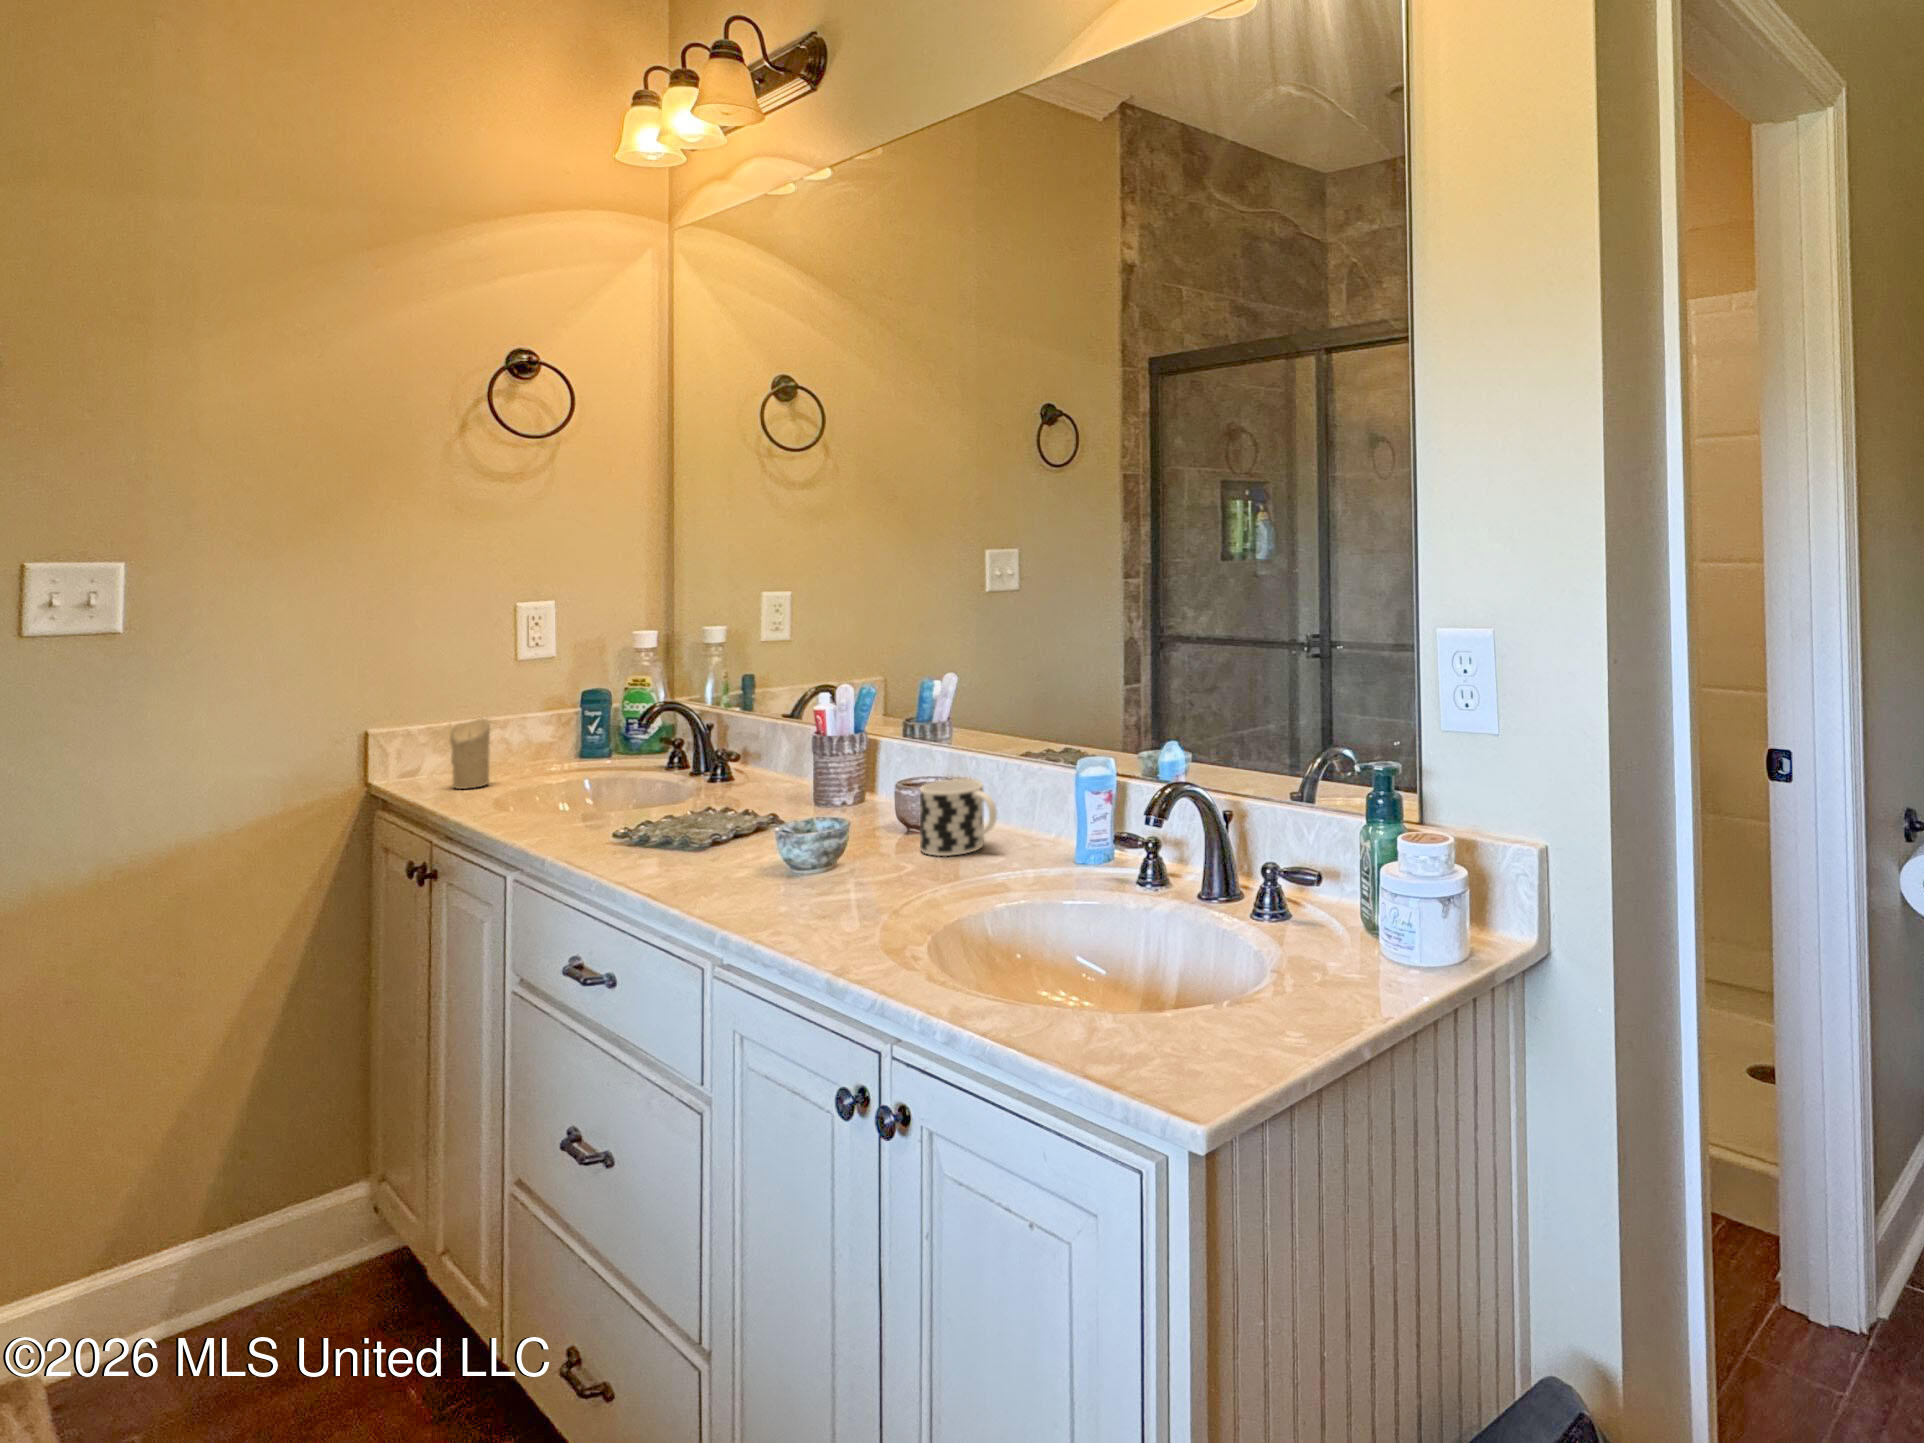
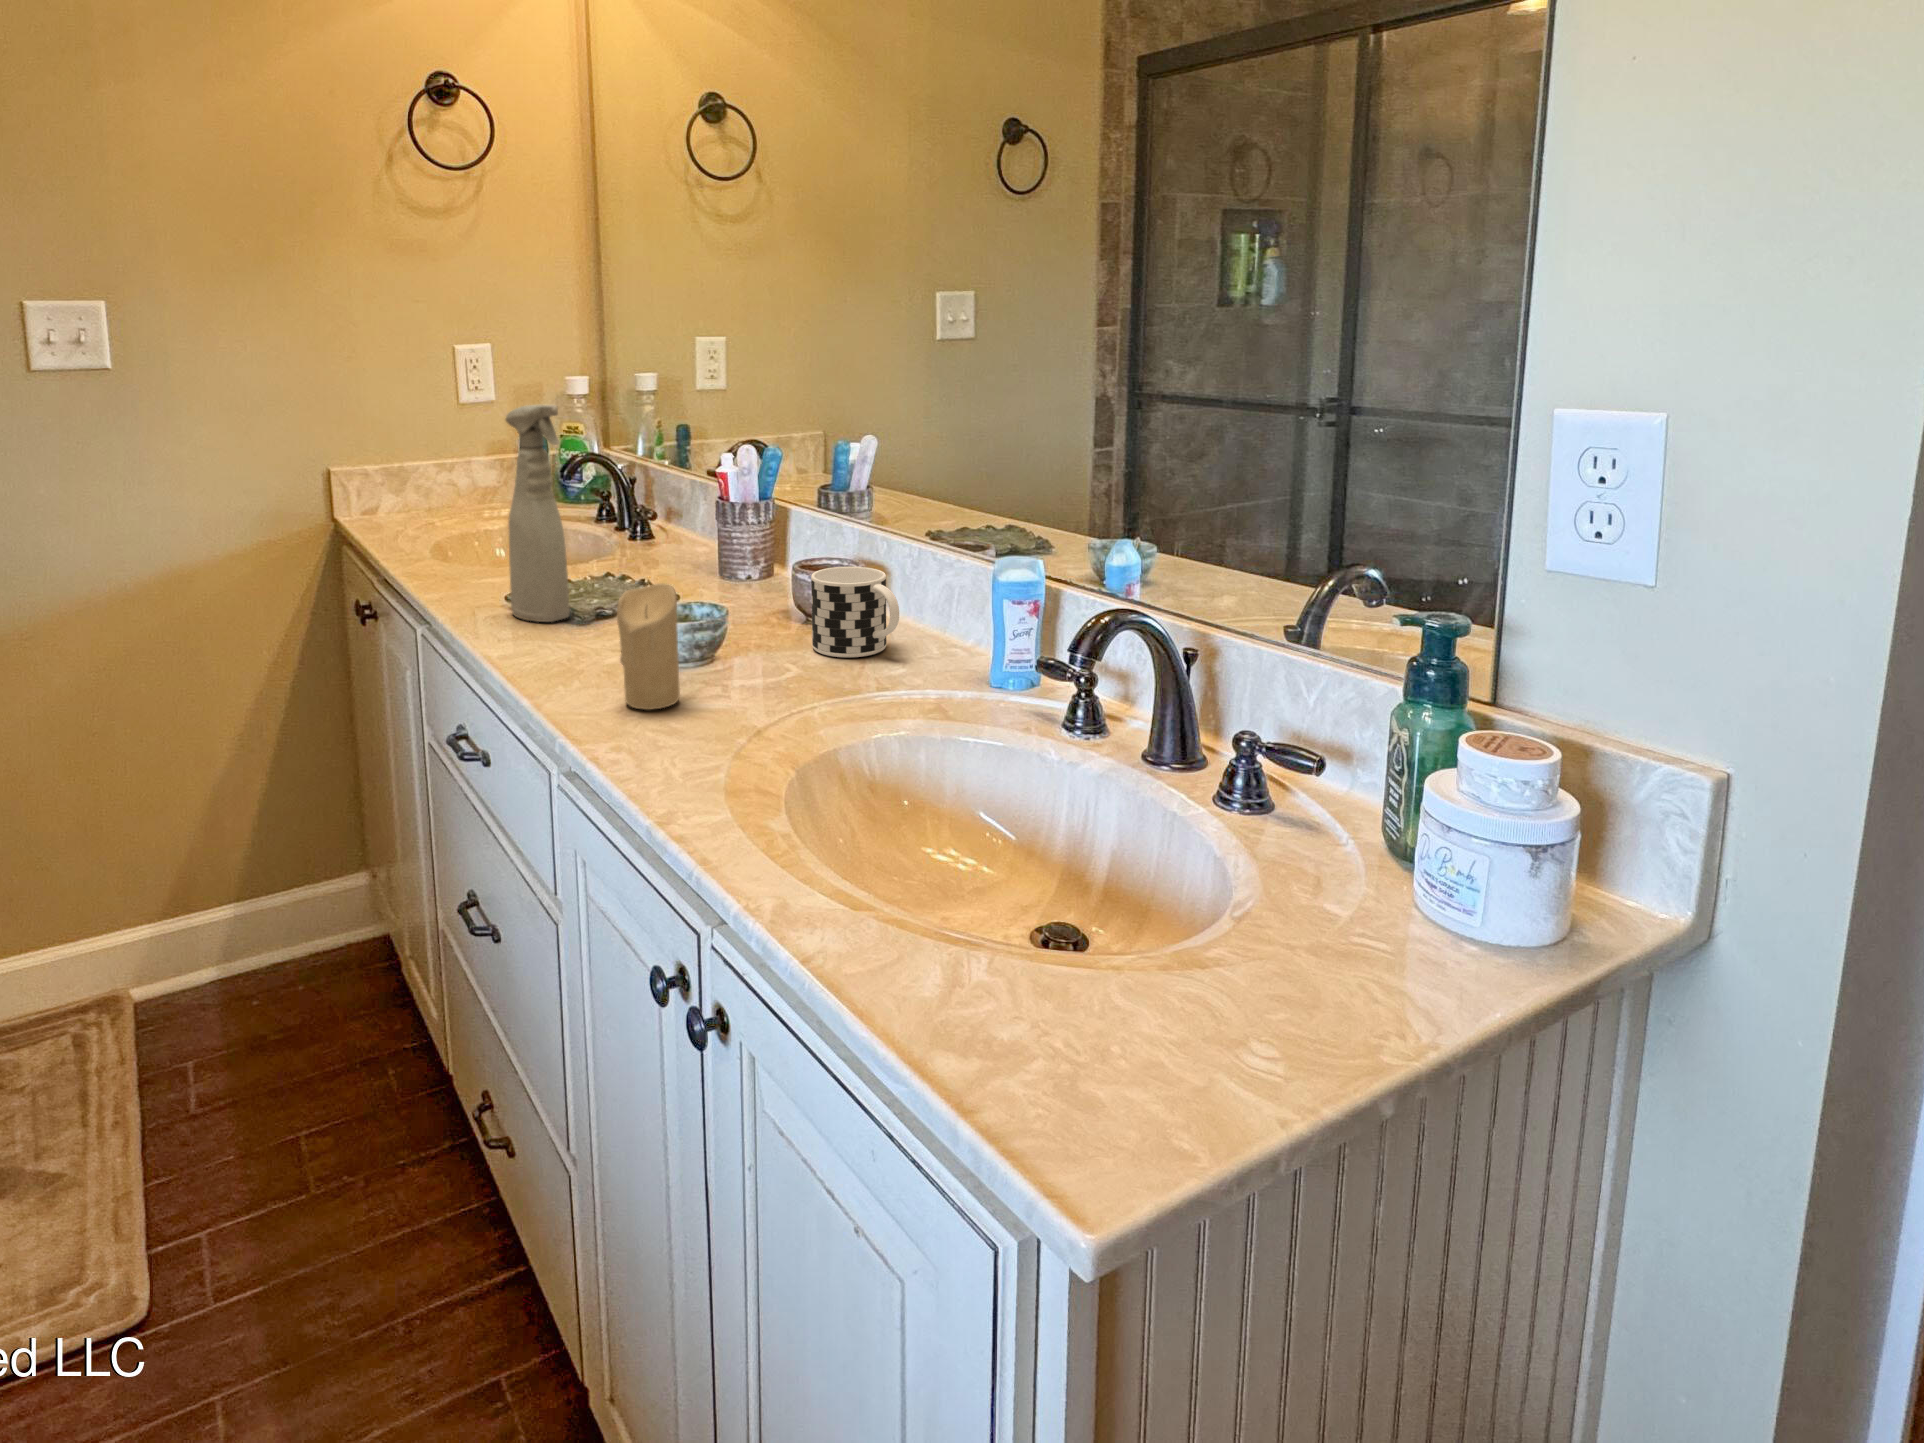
spray bottle: none [622,655,684,854] -> present [505,405,570,622]
candle: present [450,719,490,789] -> present [617,583,680,710]

